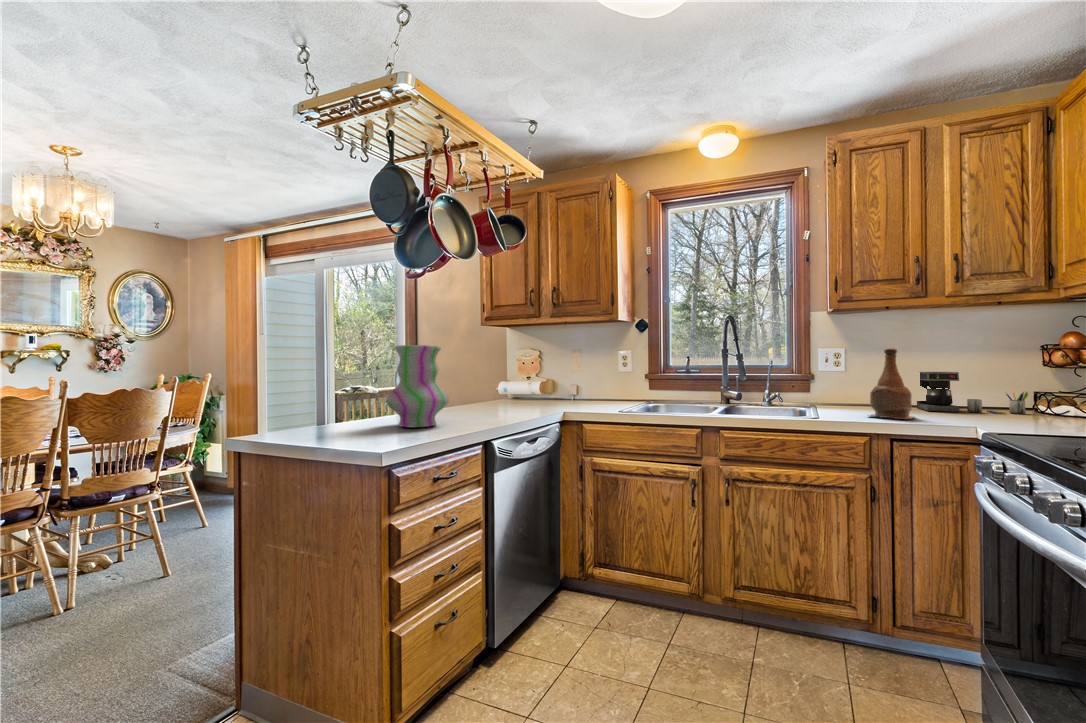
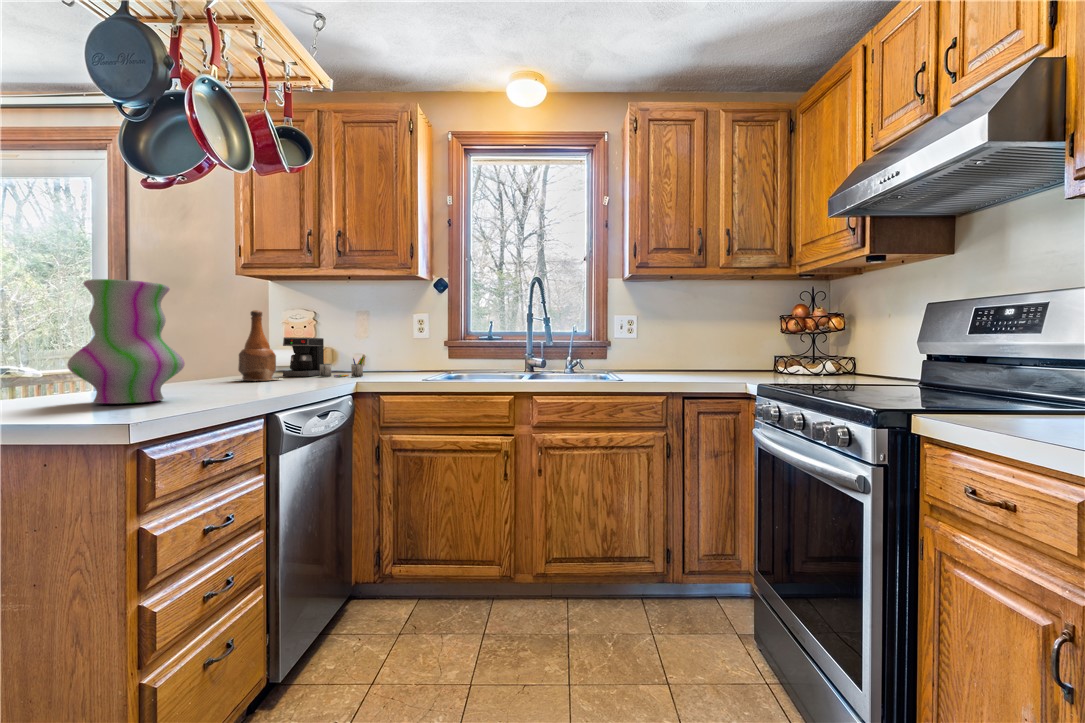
bottle: present [870,348,915,419] -> present [238,310,276,381]
coffee maker: present [917,372,1029,414] -> present [283,337,365,377]

